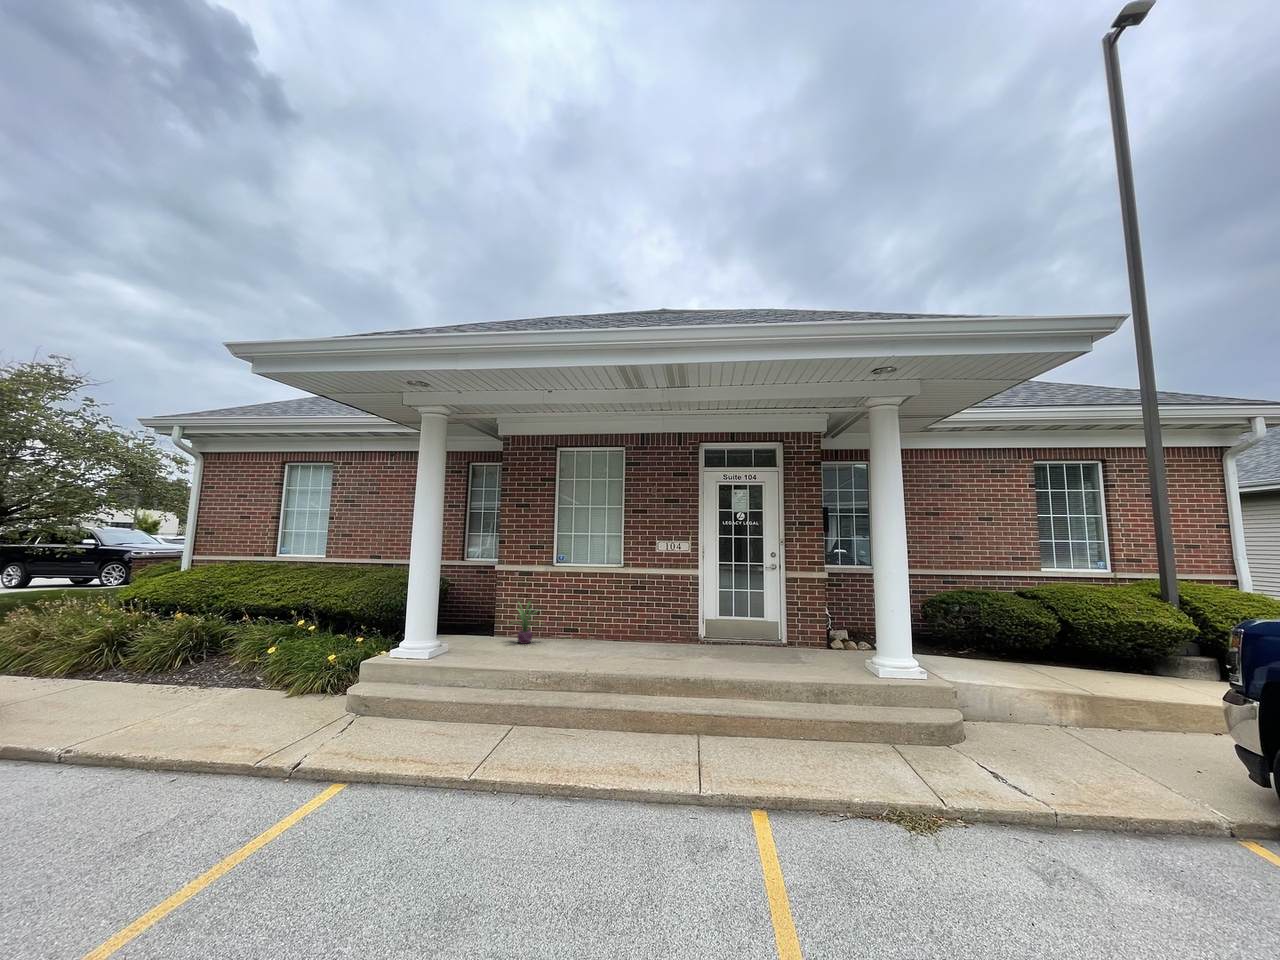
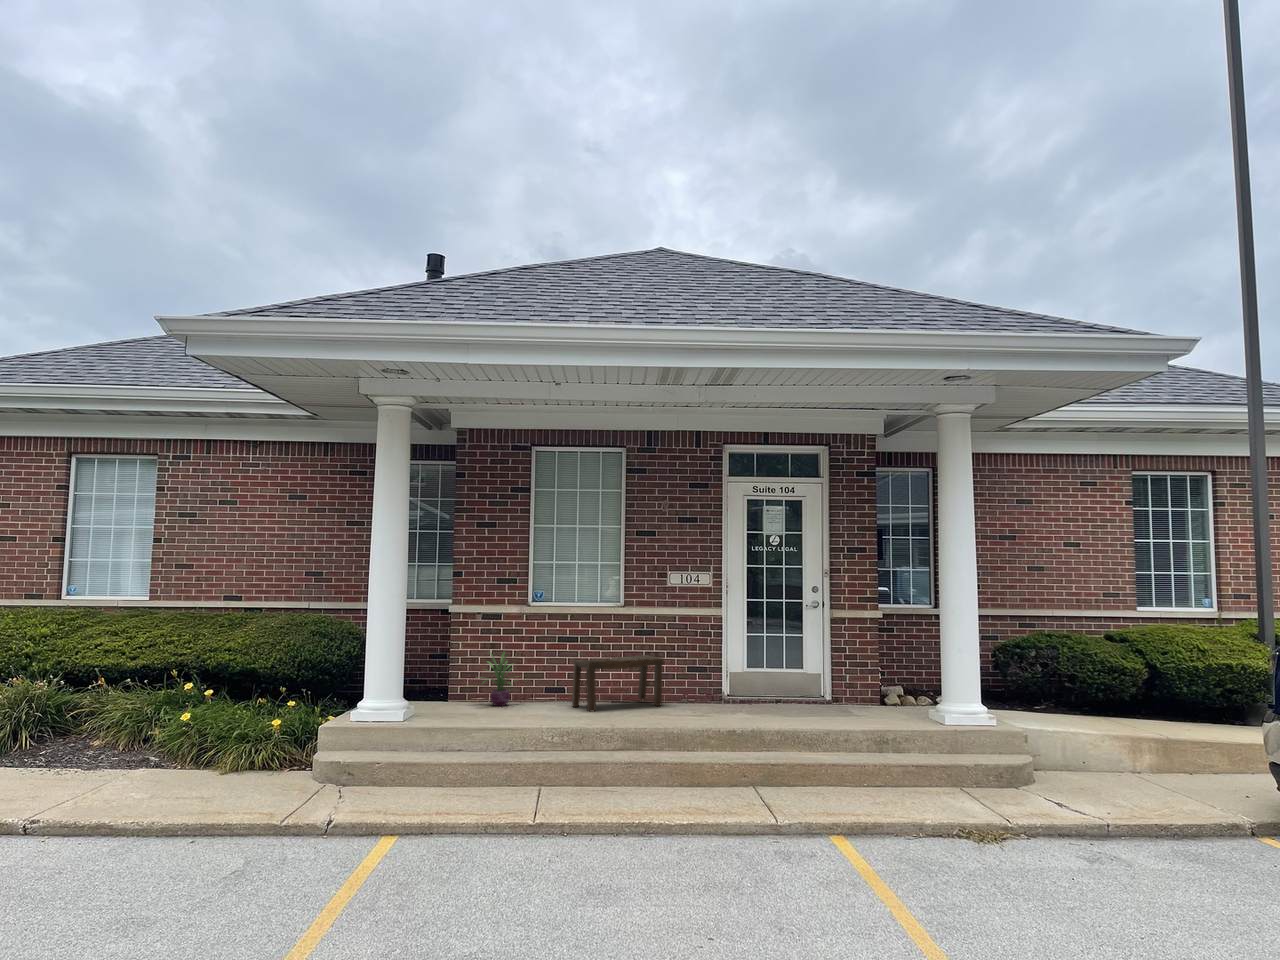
bench: none [578,605,651,651] -> present [572,655,664,711]

